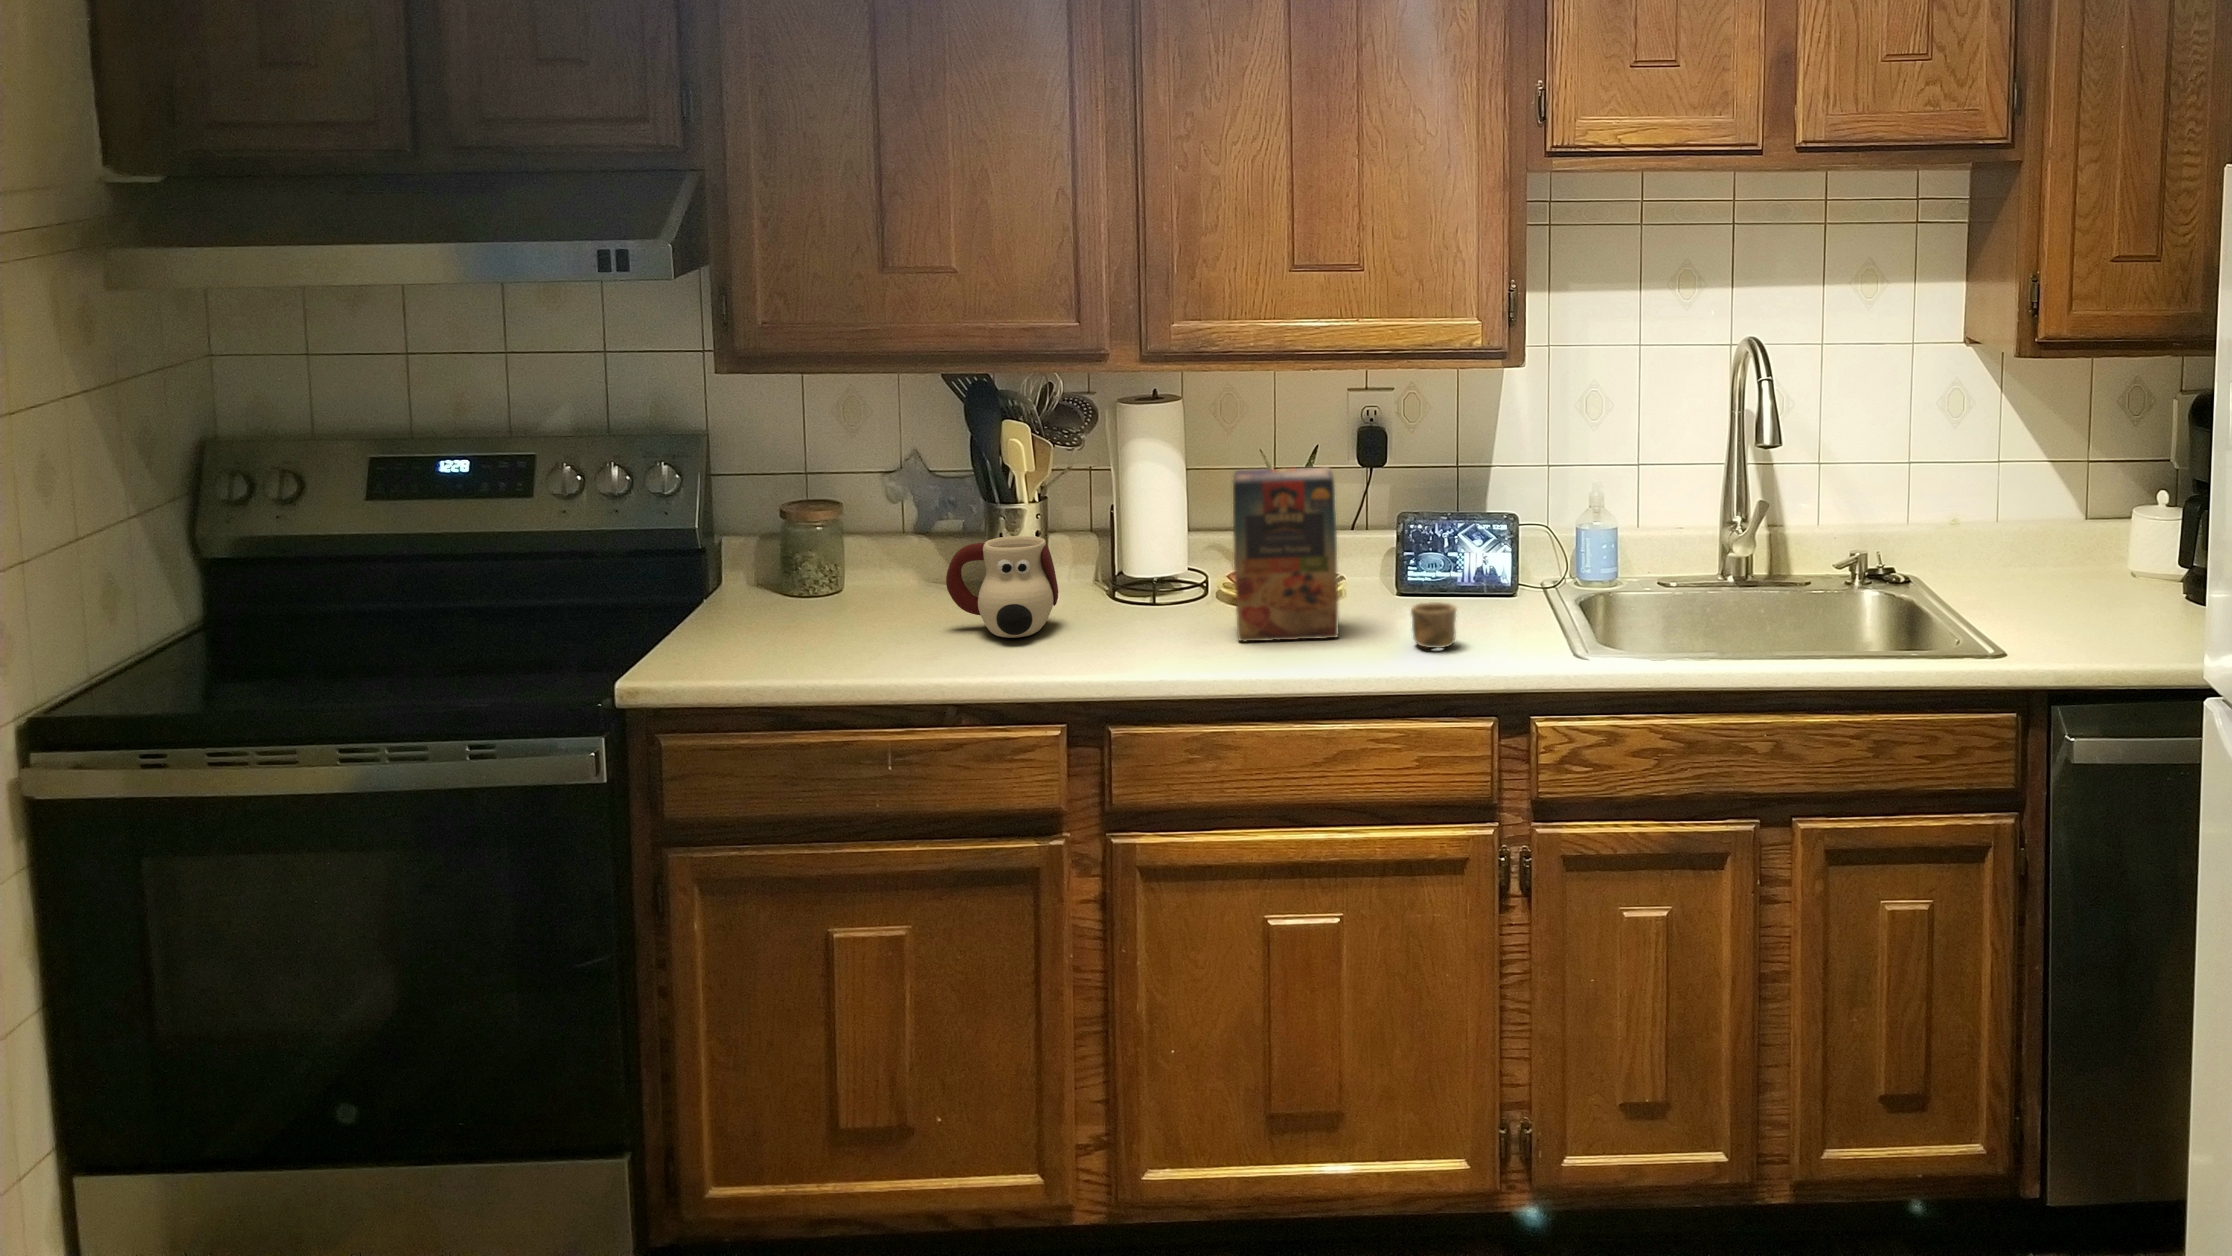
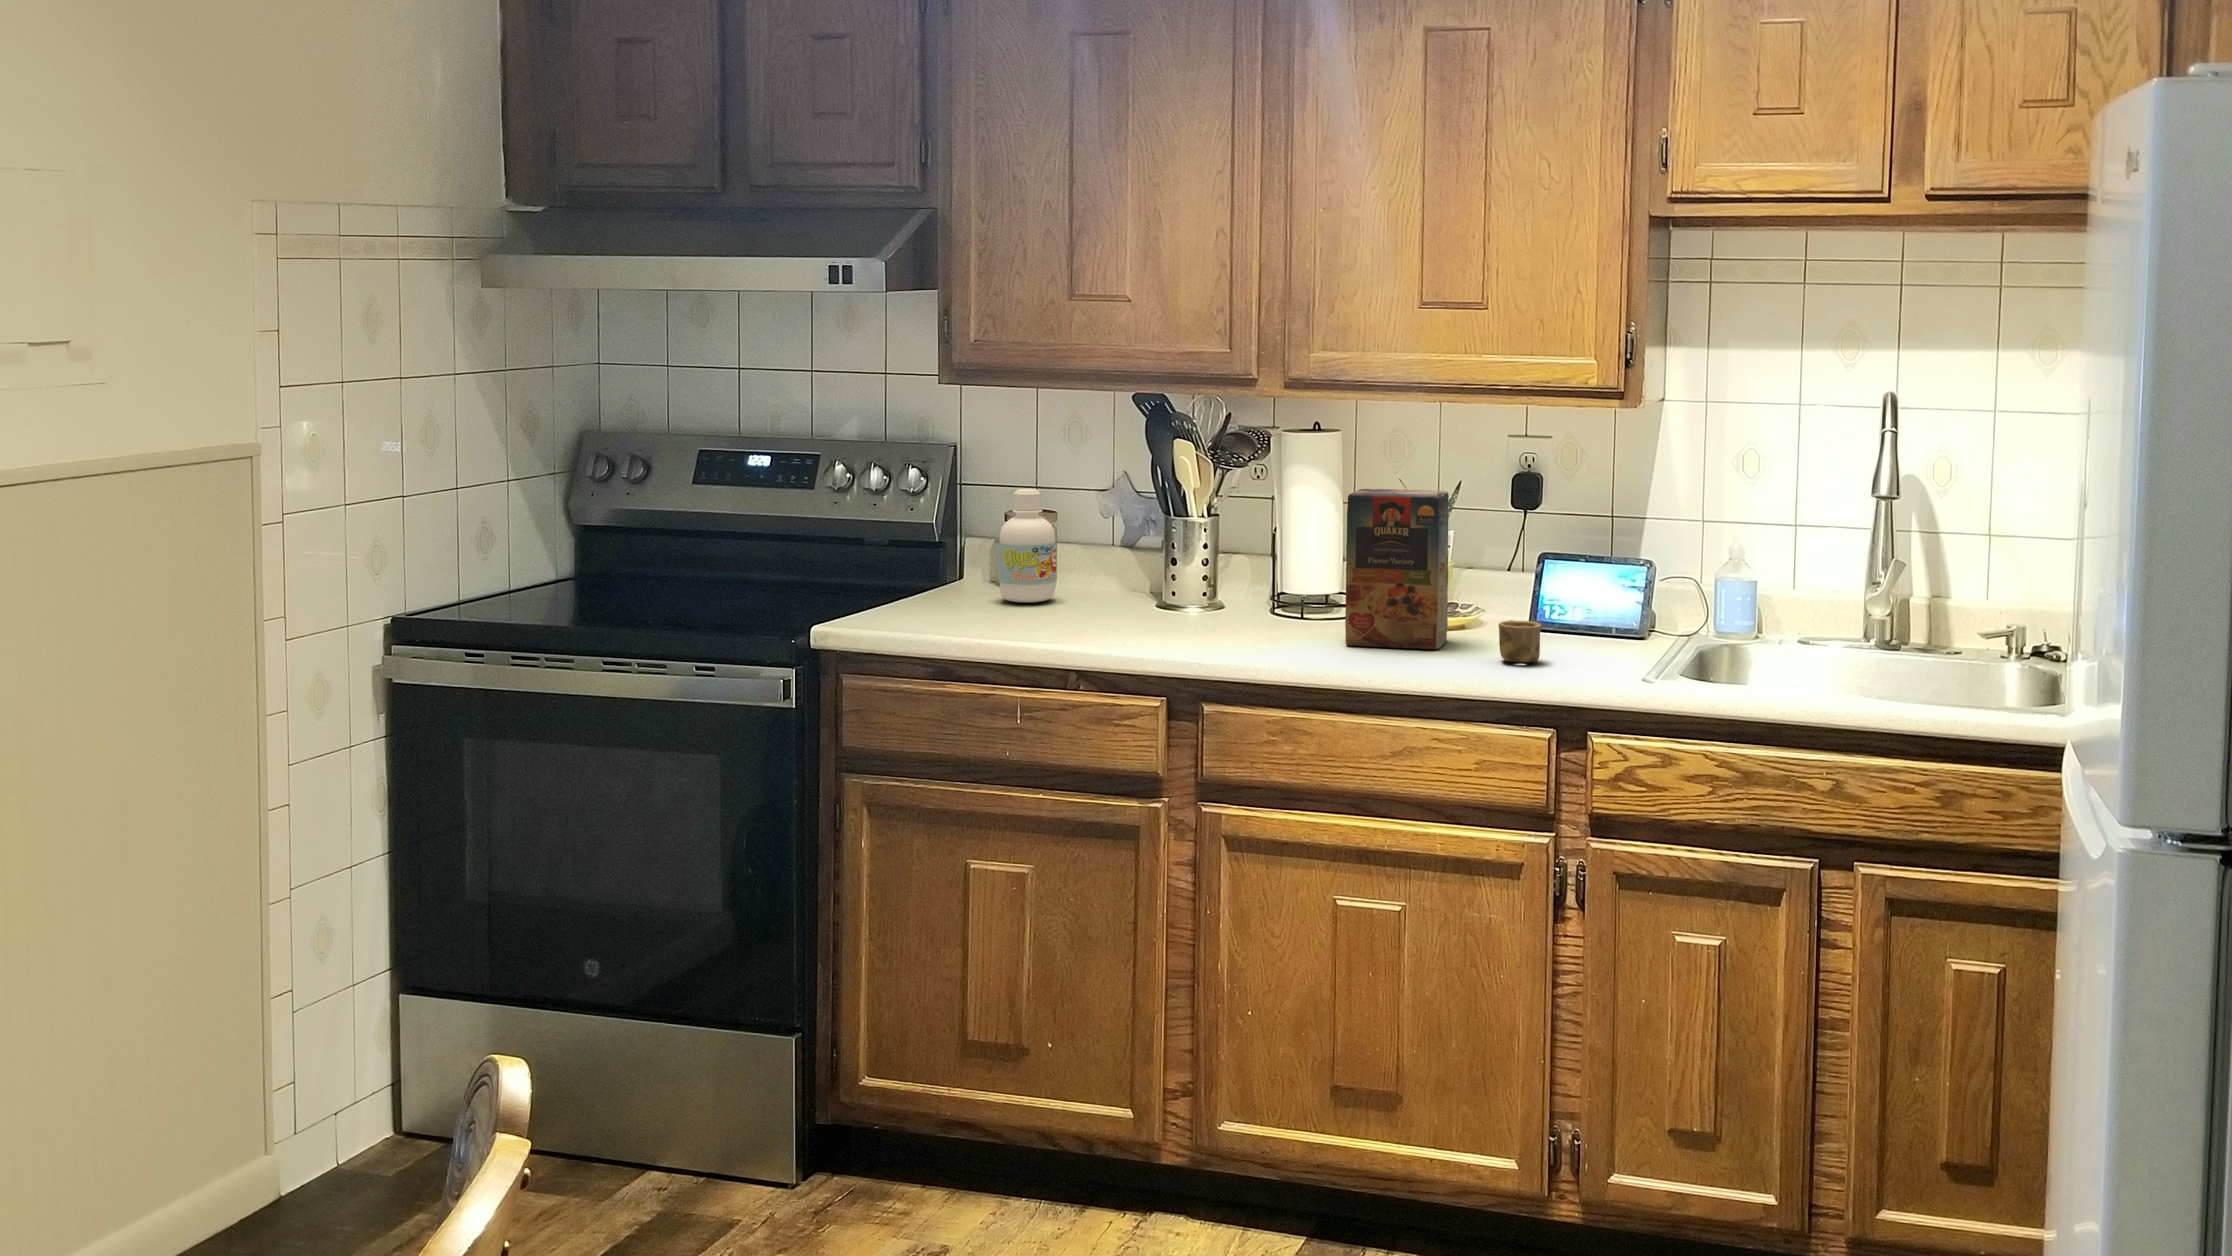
bottle: none [790,484,860,614] -> present [998,489,1056,603]
mug: present [946,536,1058,638] -> none [1110,541,1208,628]

